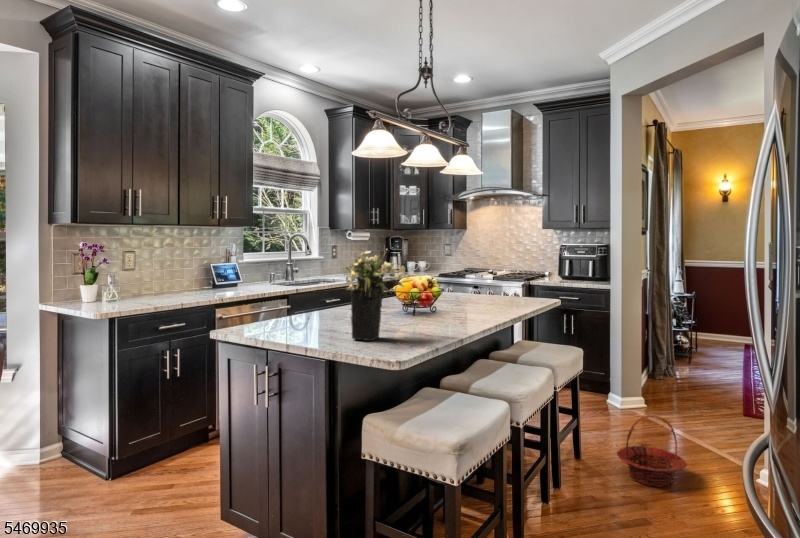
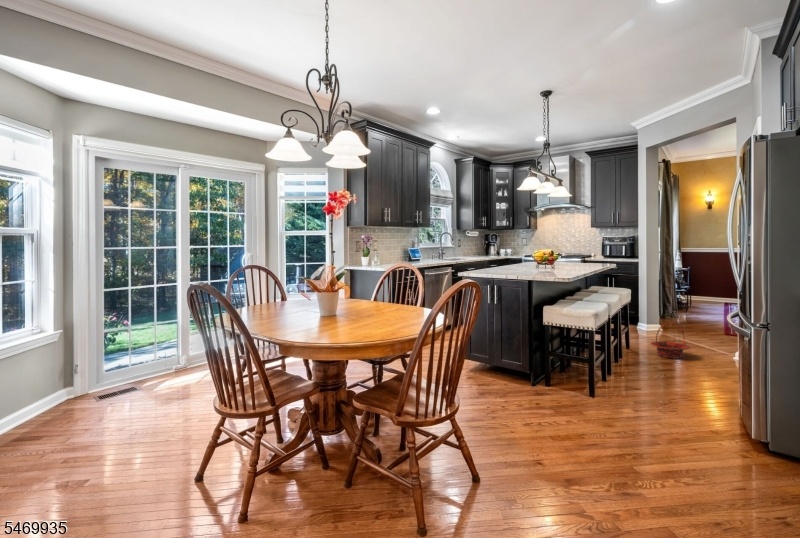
flower arrangement: present [344,250,409,341] -> none [529,234,561,275]

